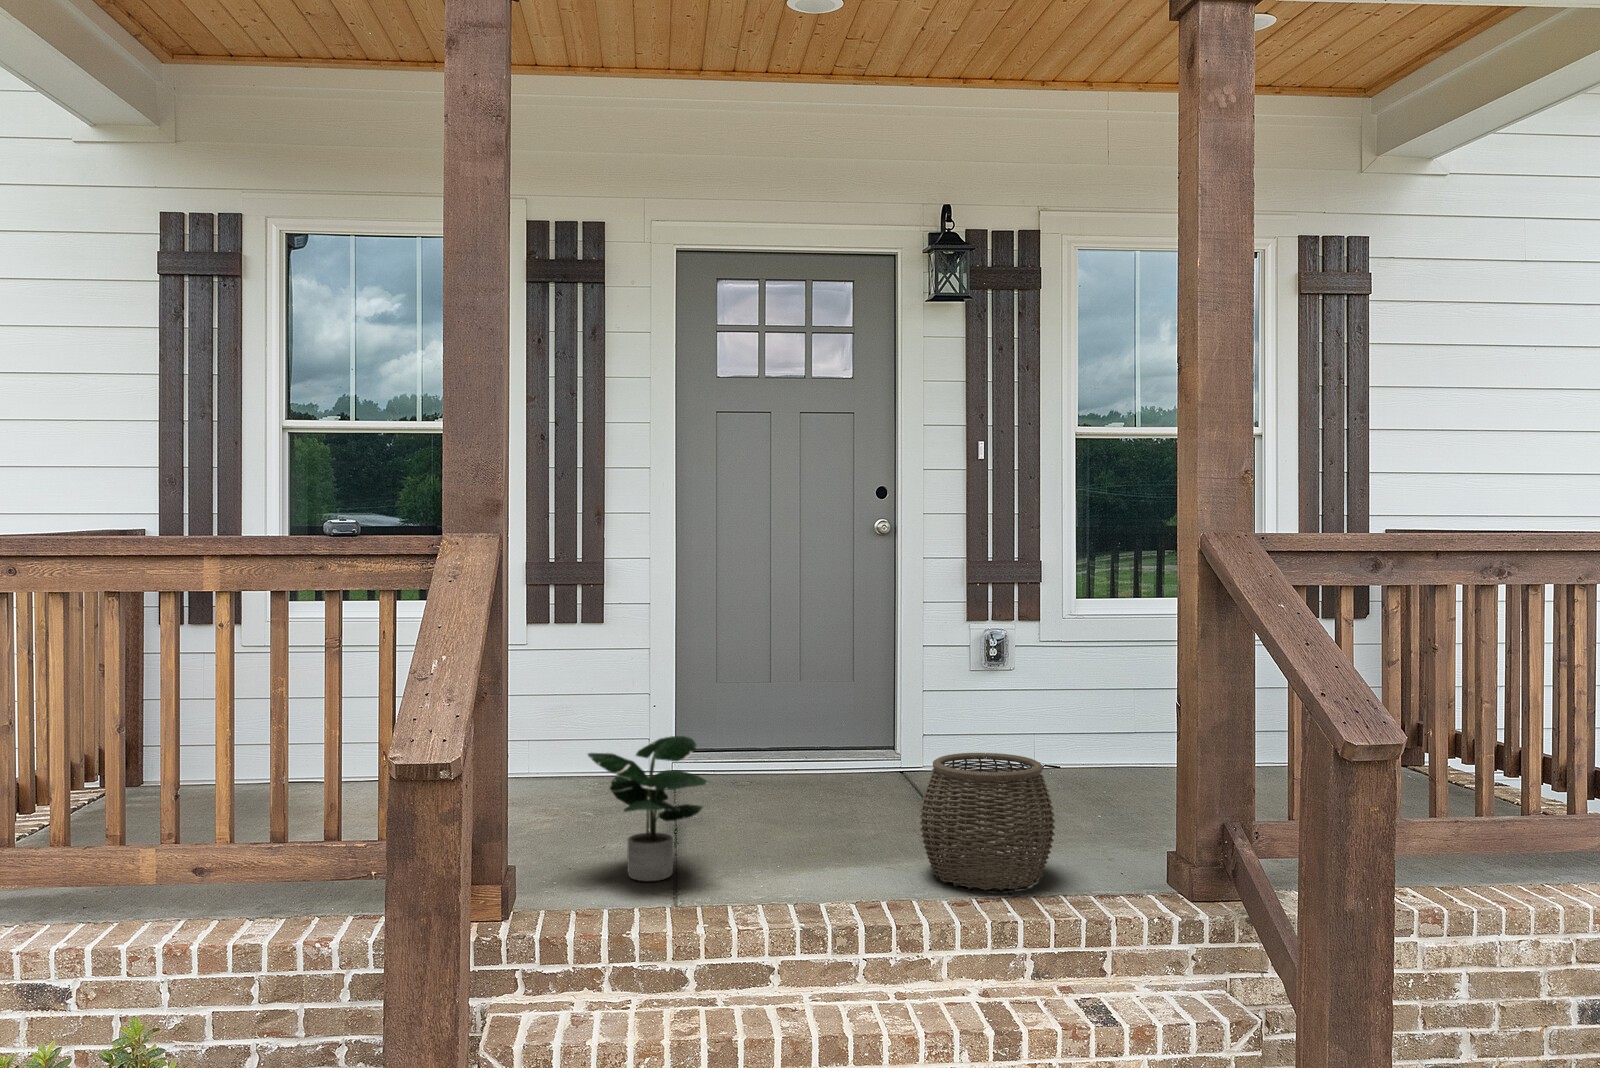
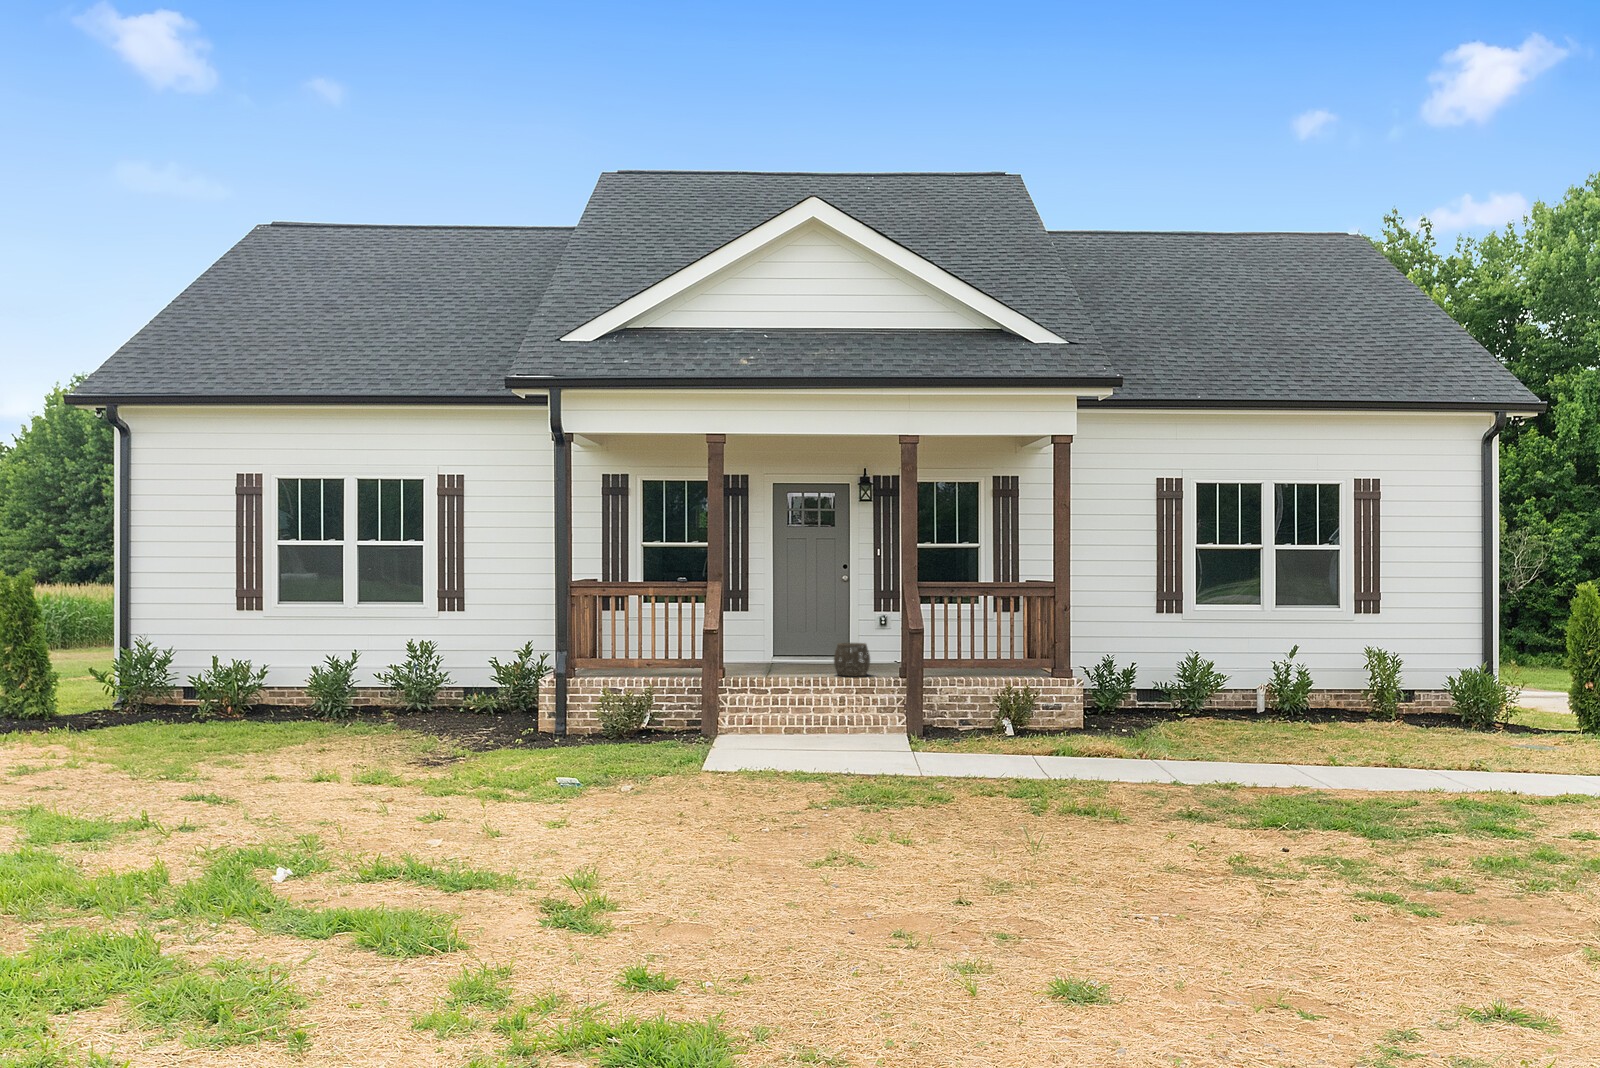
potted plant: present [588,736,709,881] -> none [743,637,776,675]

